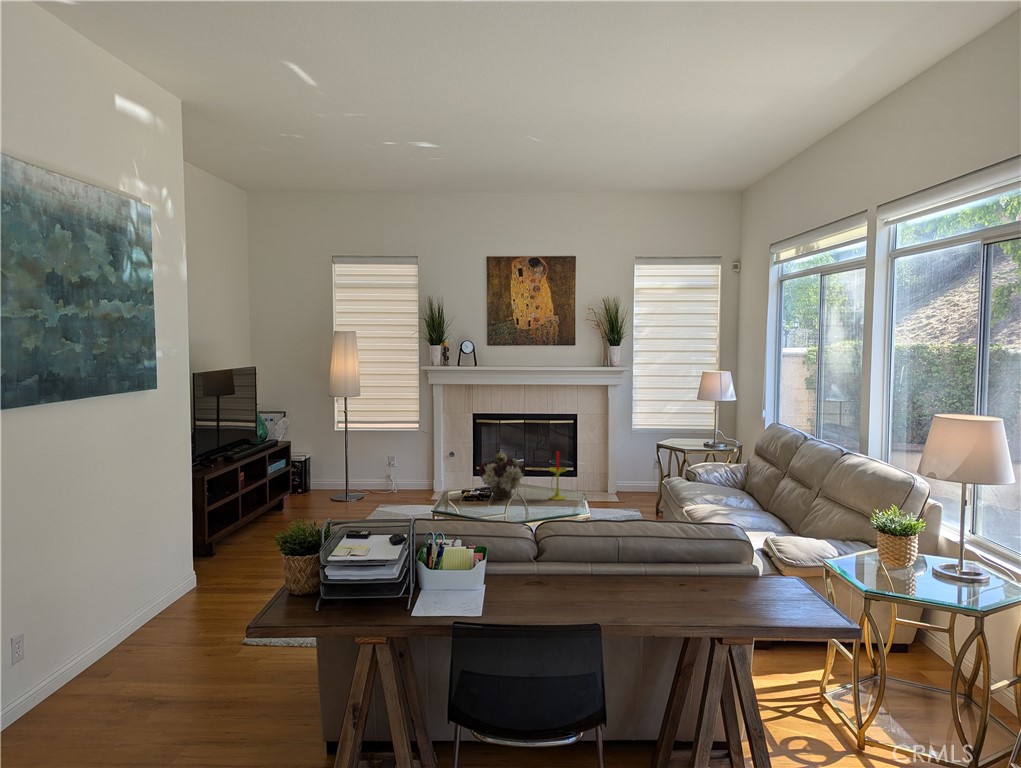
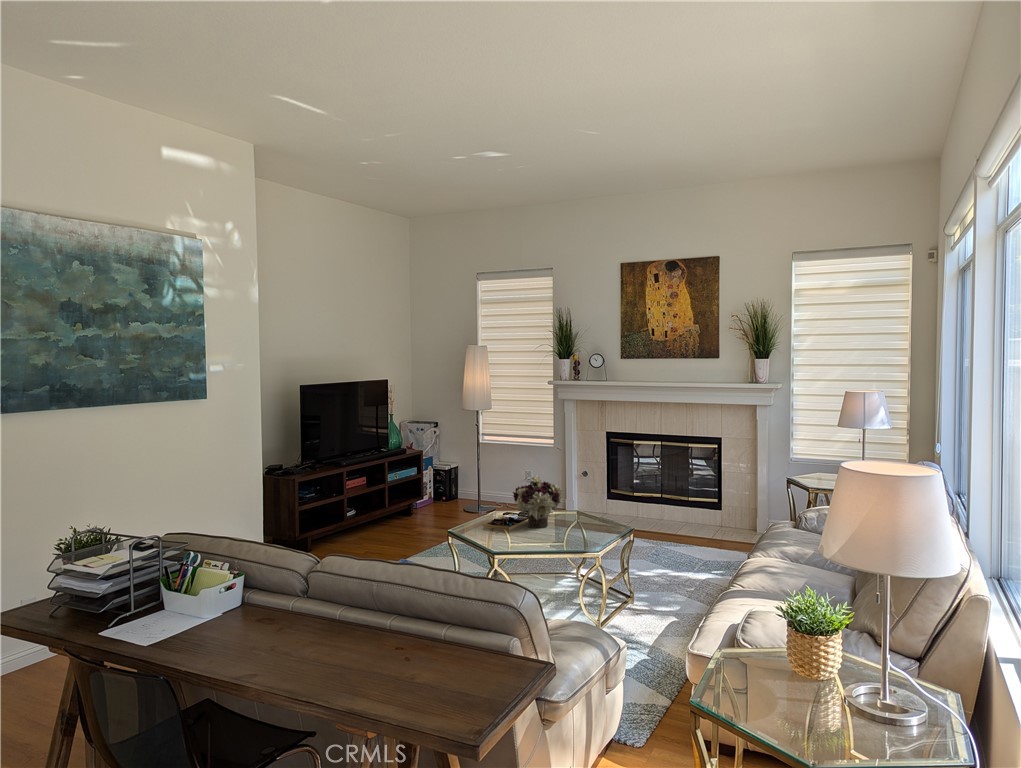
candle: present [549,451,567,500] -> none [581,478,605,536]

